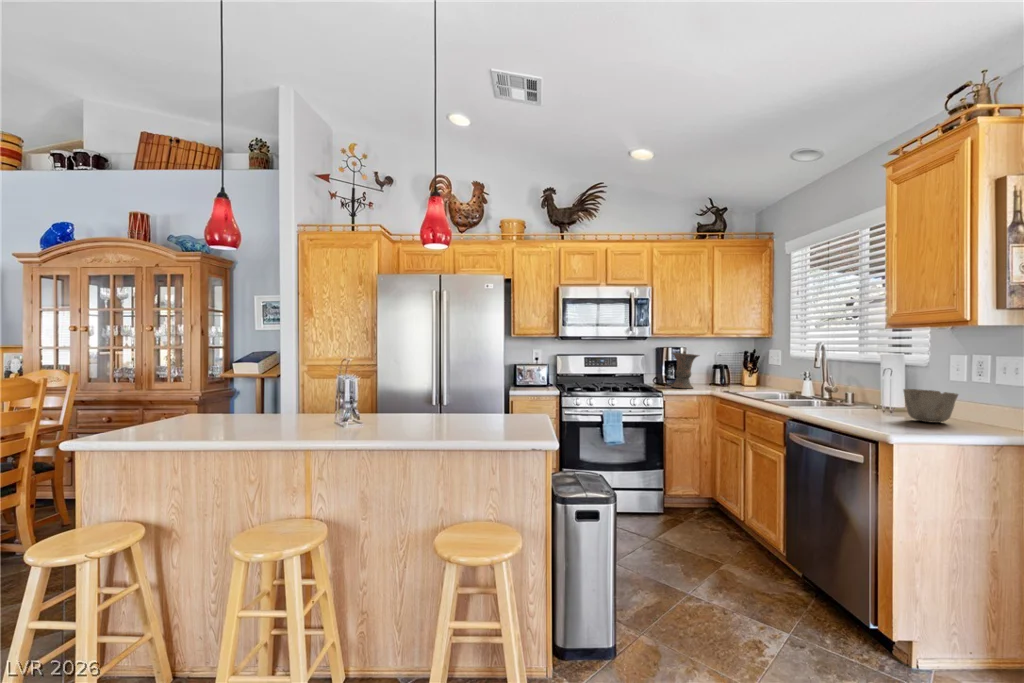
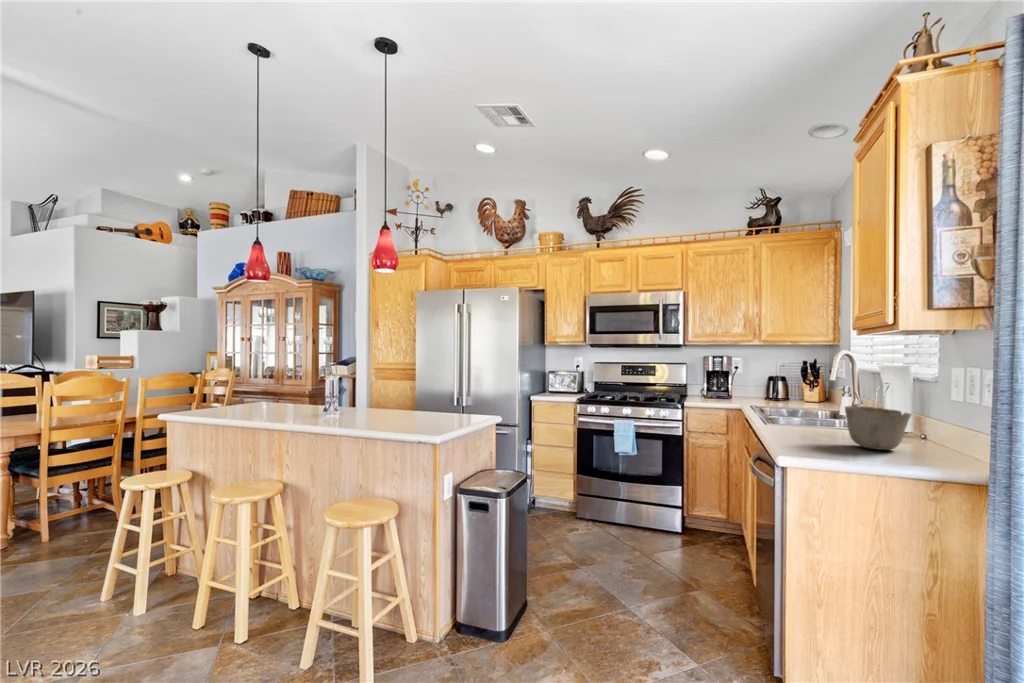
vase: present [671,353,699,388] -> none [705,361,738,401]

